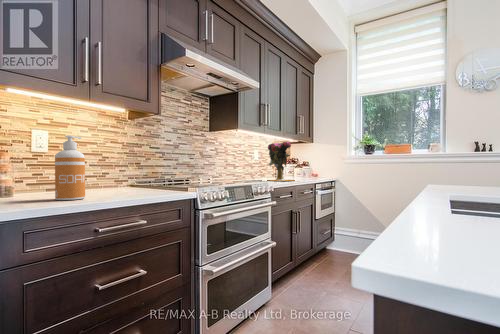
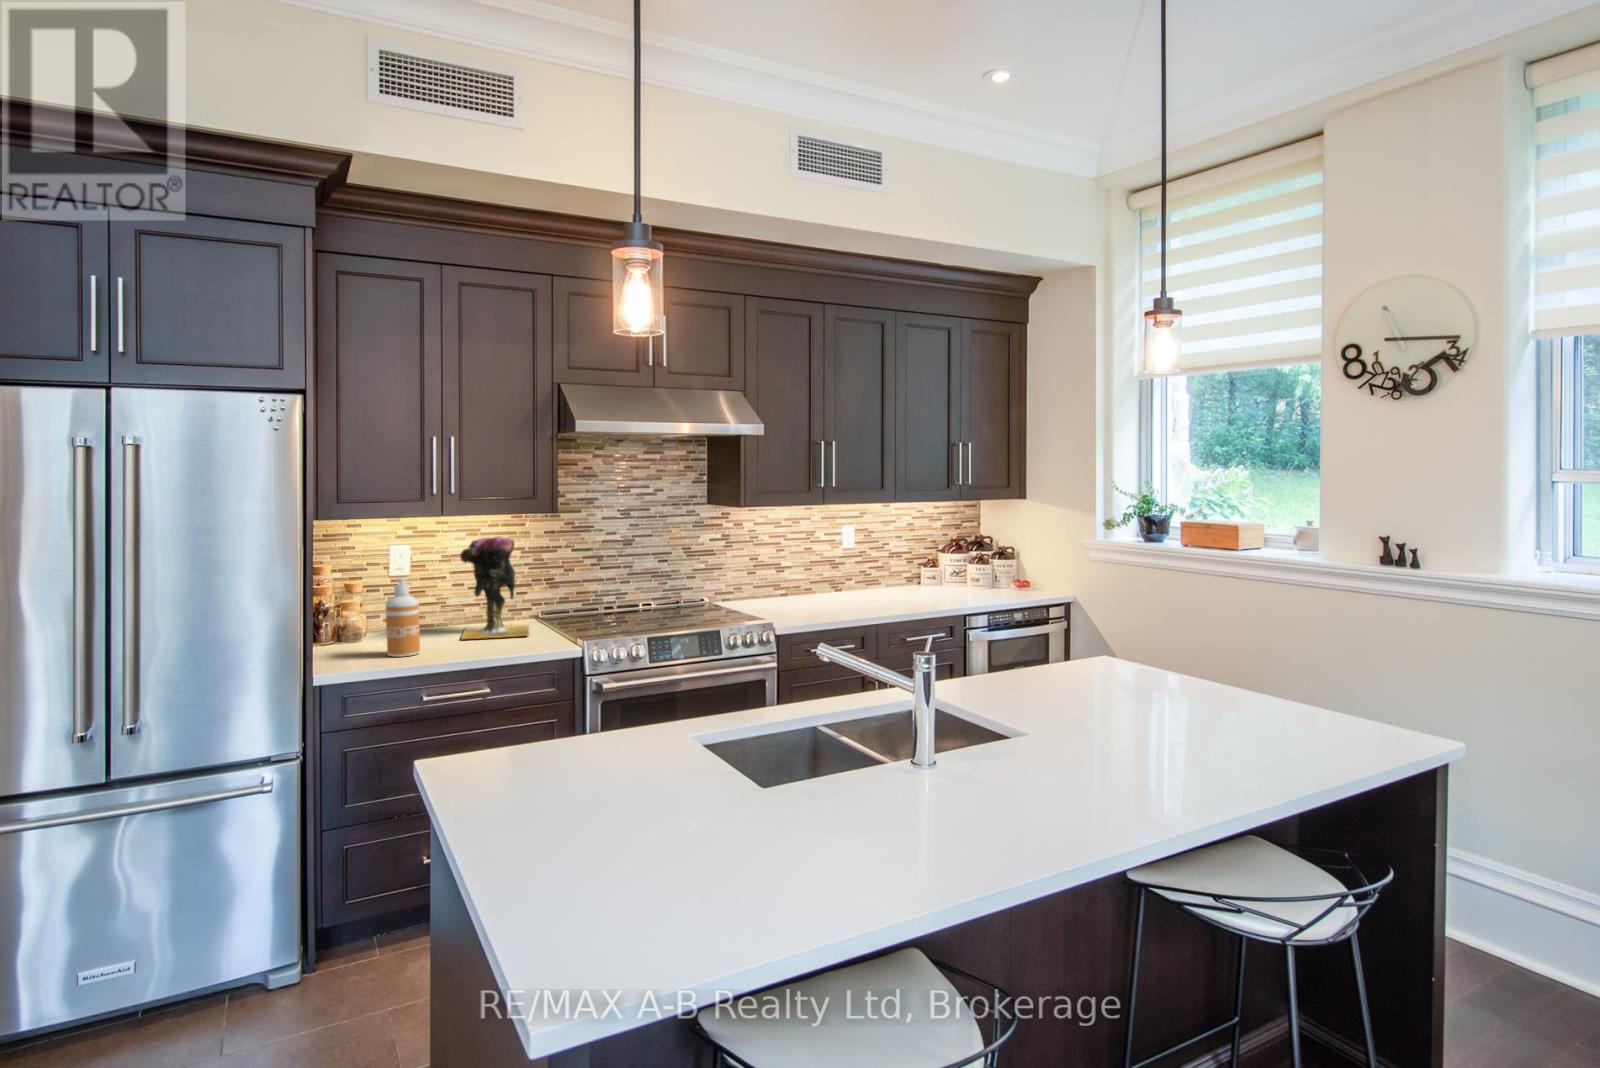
vase: present [268,142,292,181] -> present [460,537,529,639]

